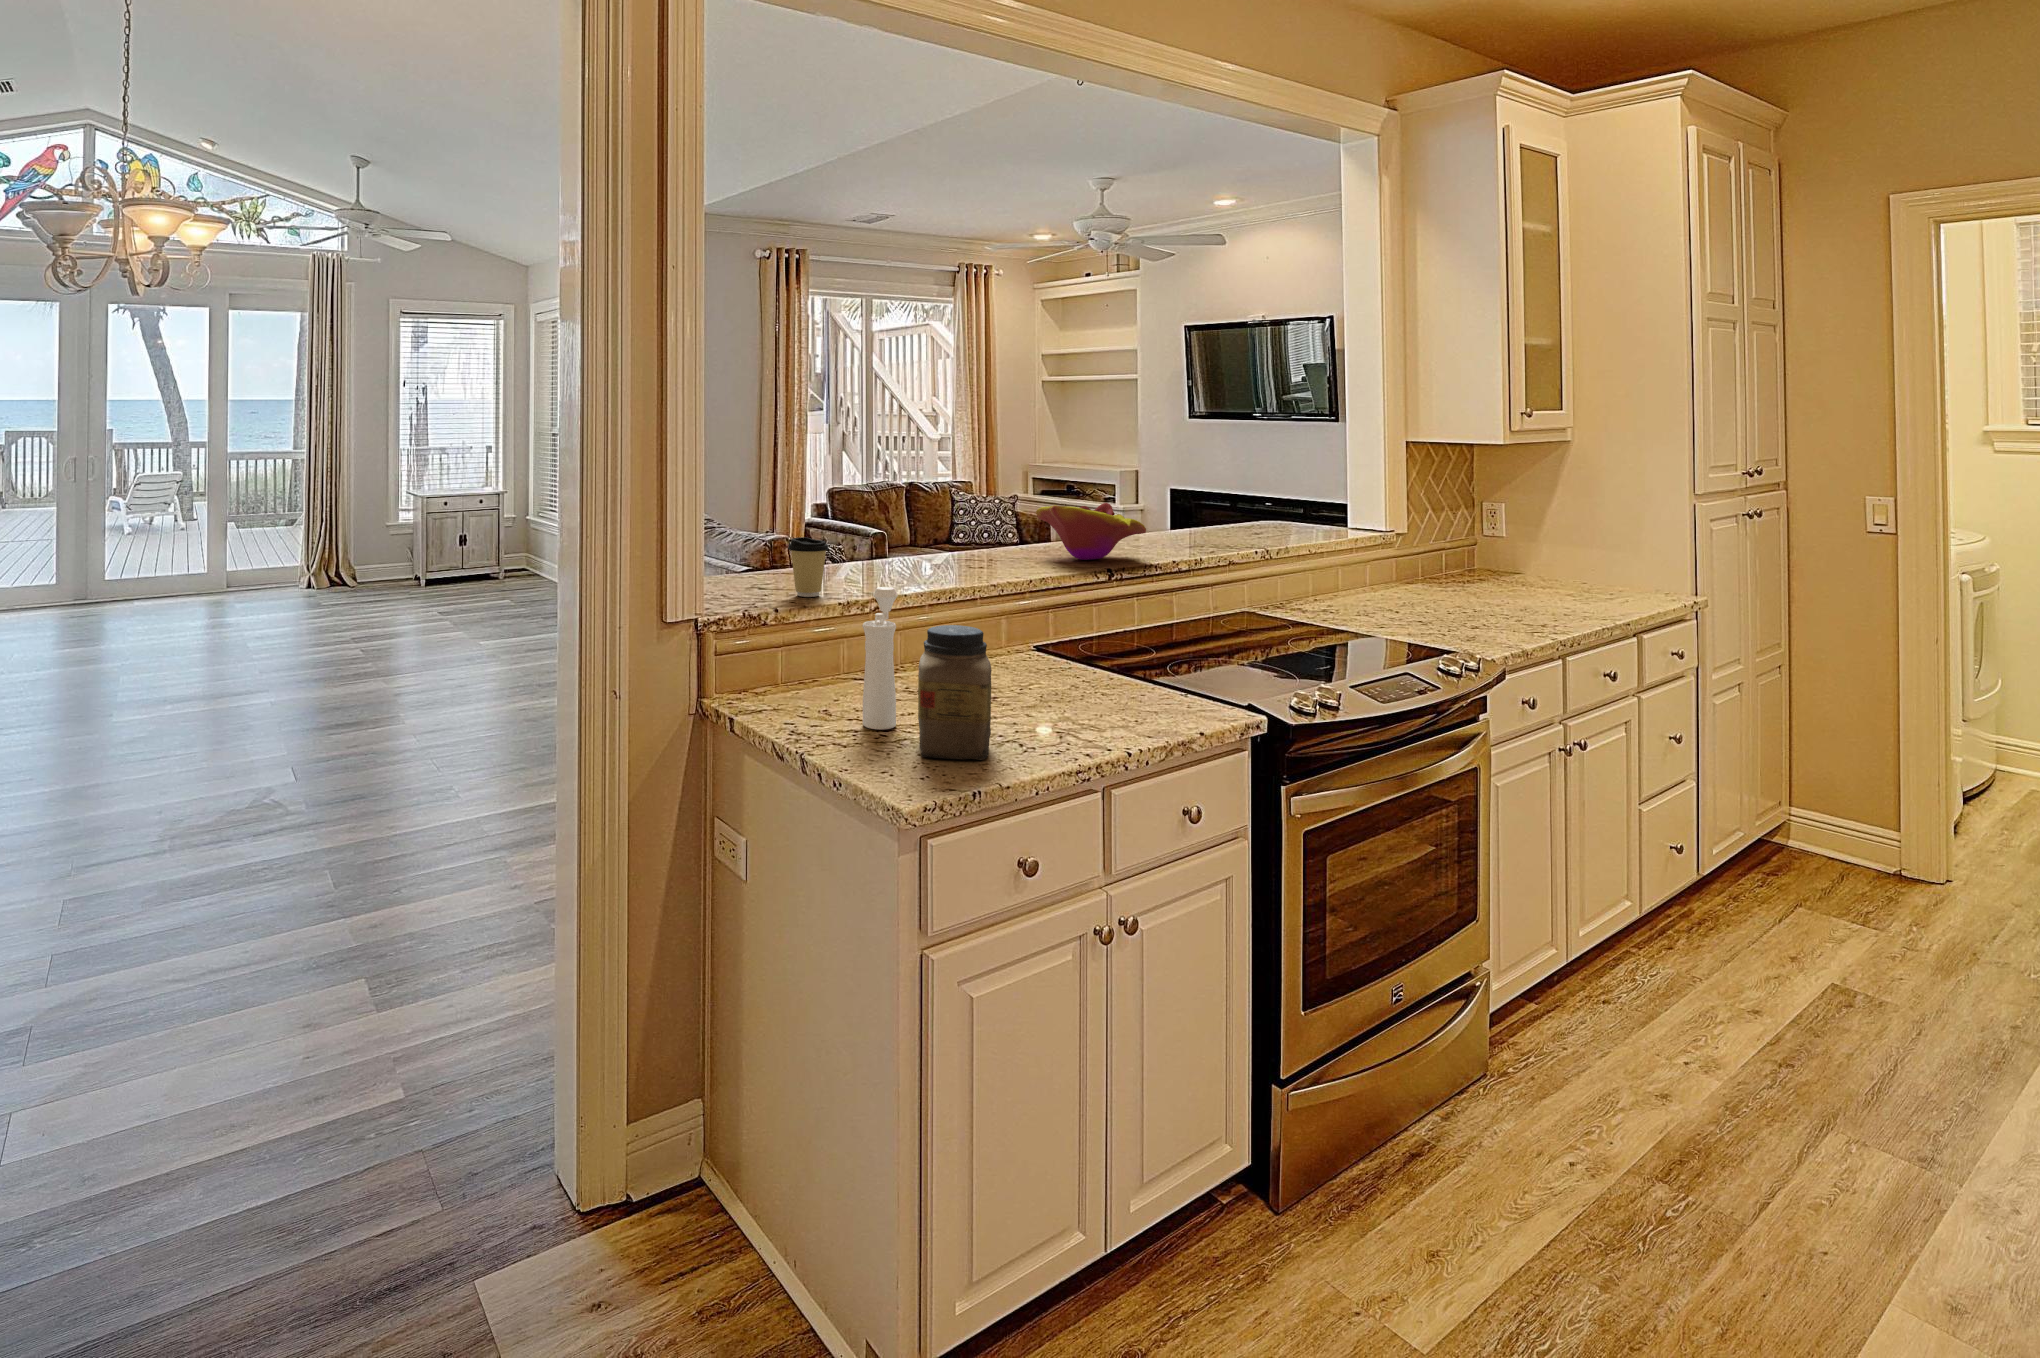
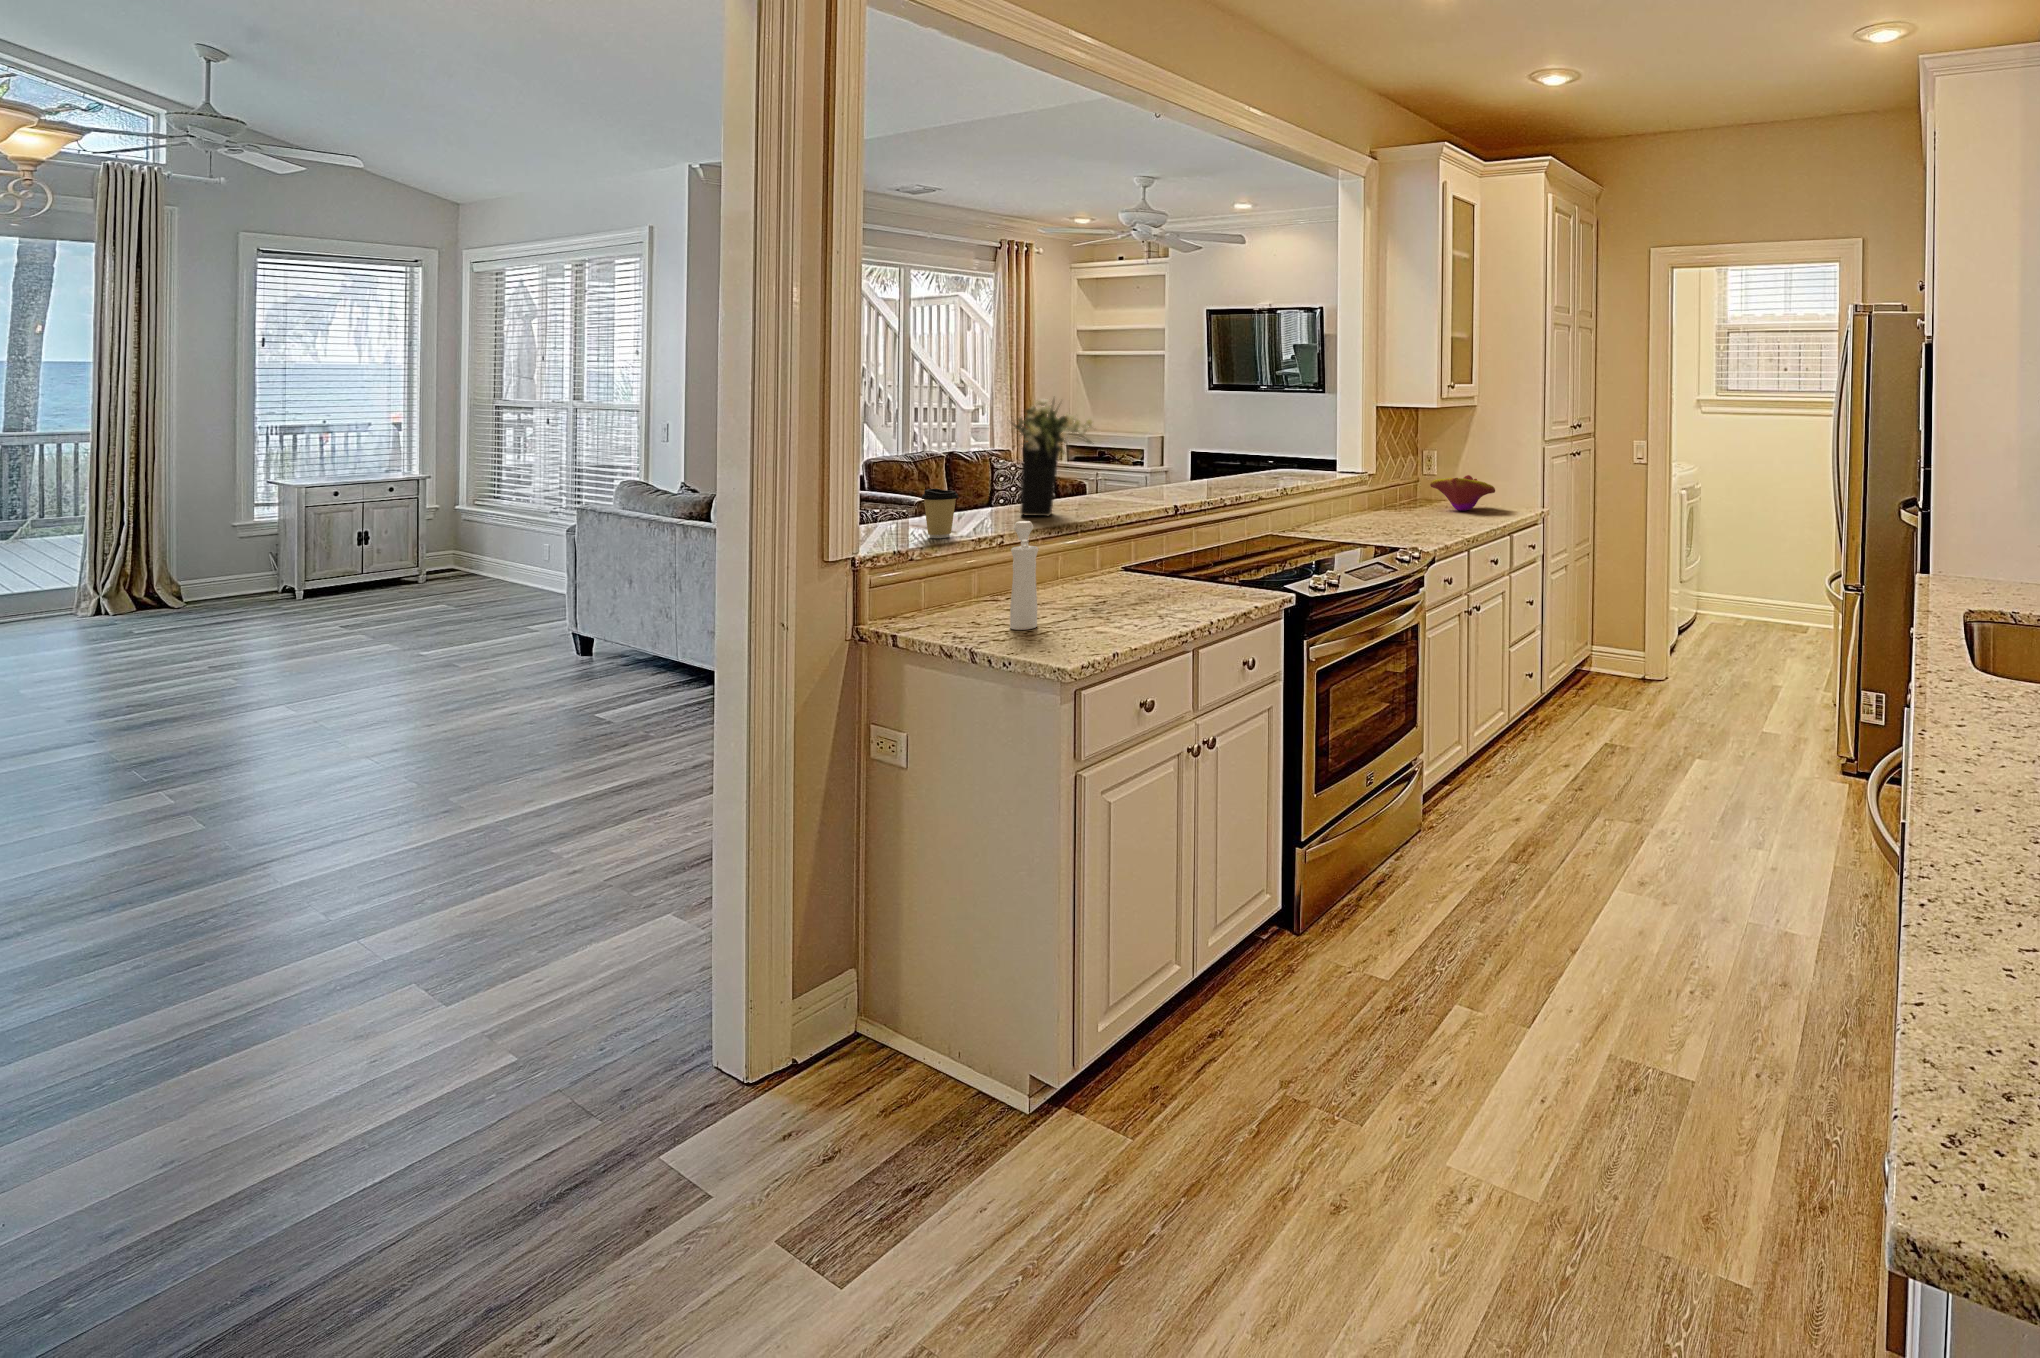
flower arrangement: none [896,428,1005,574] -> present [1012,399,1092,516]
decorative bowl: present [1036,503,1146,560] -> present [1430,475,1495,511]
jar: present [918,625,992,760] -> none [1061,543,1119,642]

